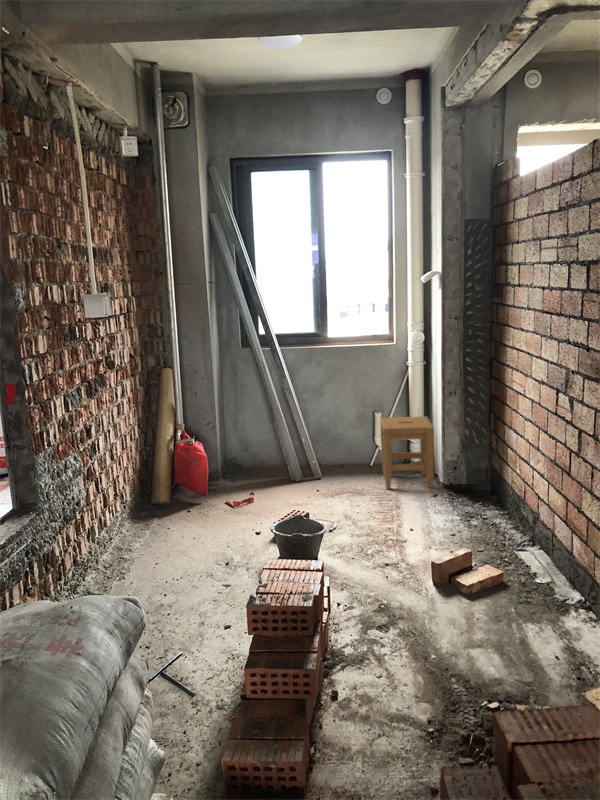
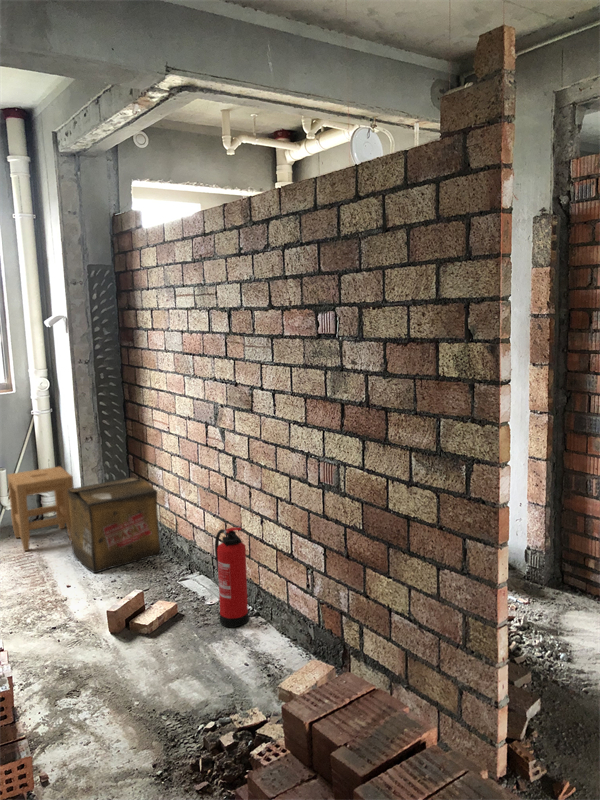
cardboard box: none [425,437,509,523] -> present [68,478,161,573]
fire extinguisher: none [544,508,581,617] -> present [215,528,249,628]

